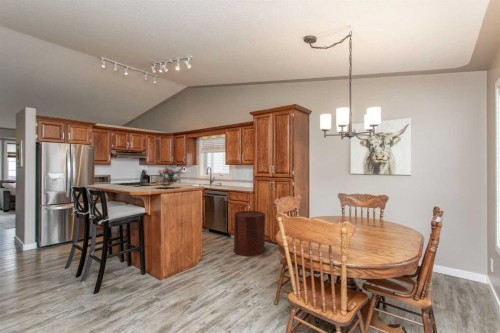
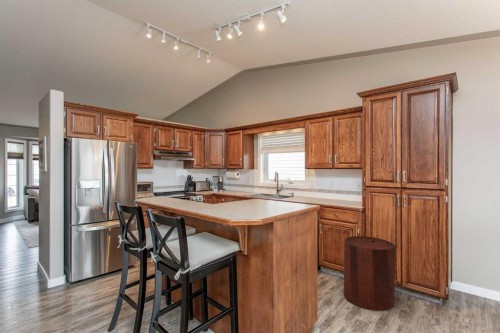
flower arrangement: present [157,167,183,186] -> none [245,170,290,206]

